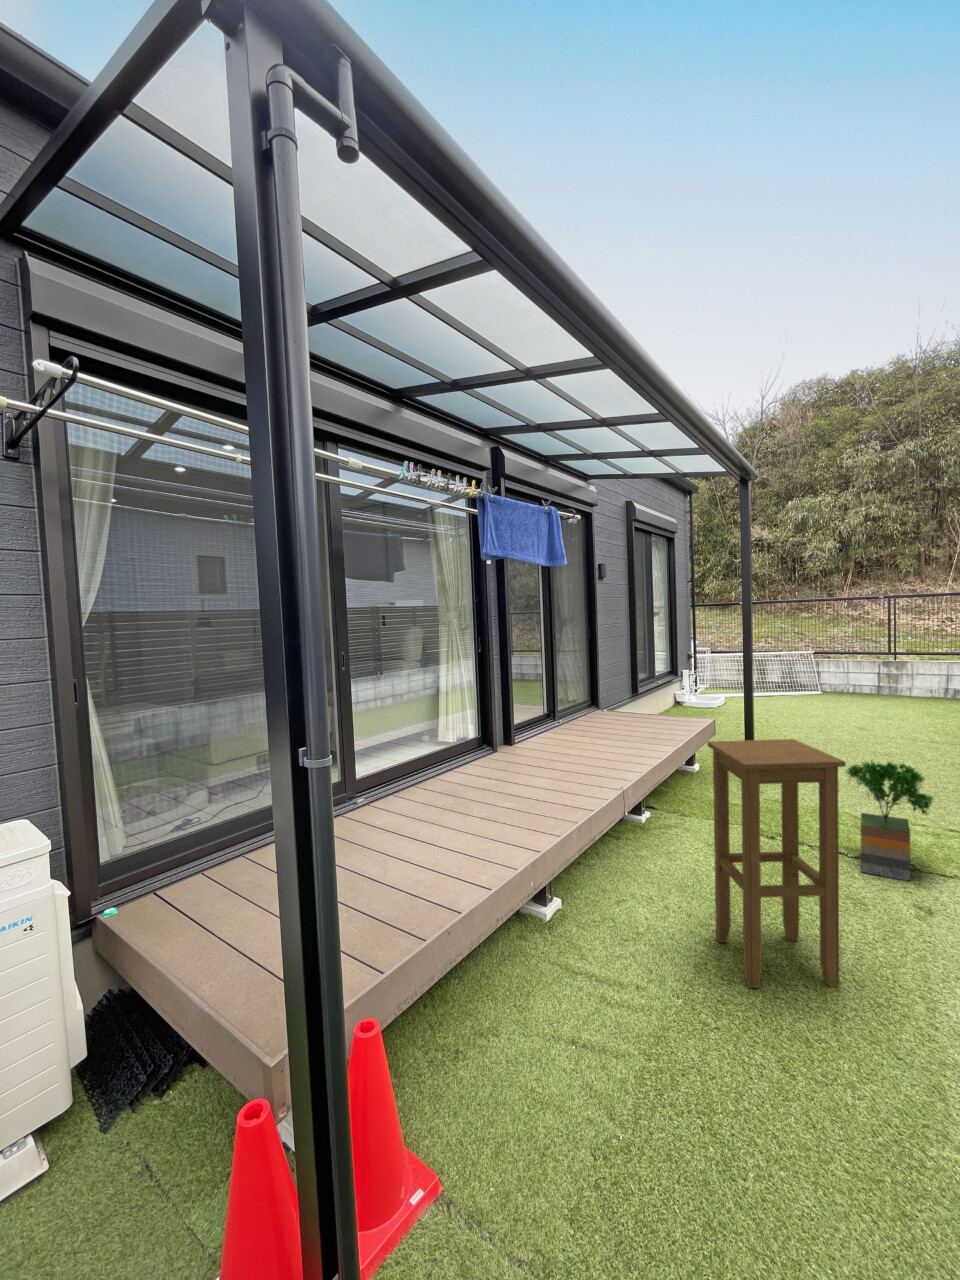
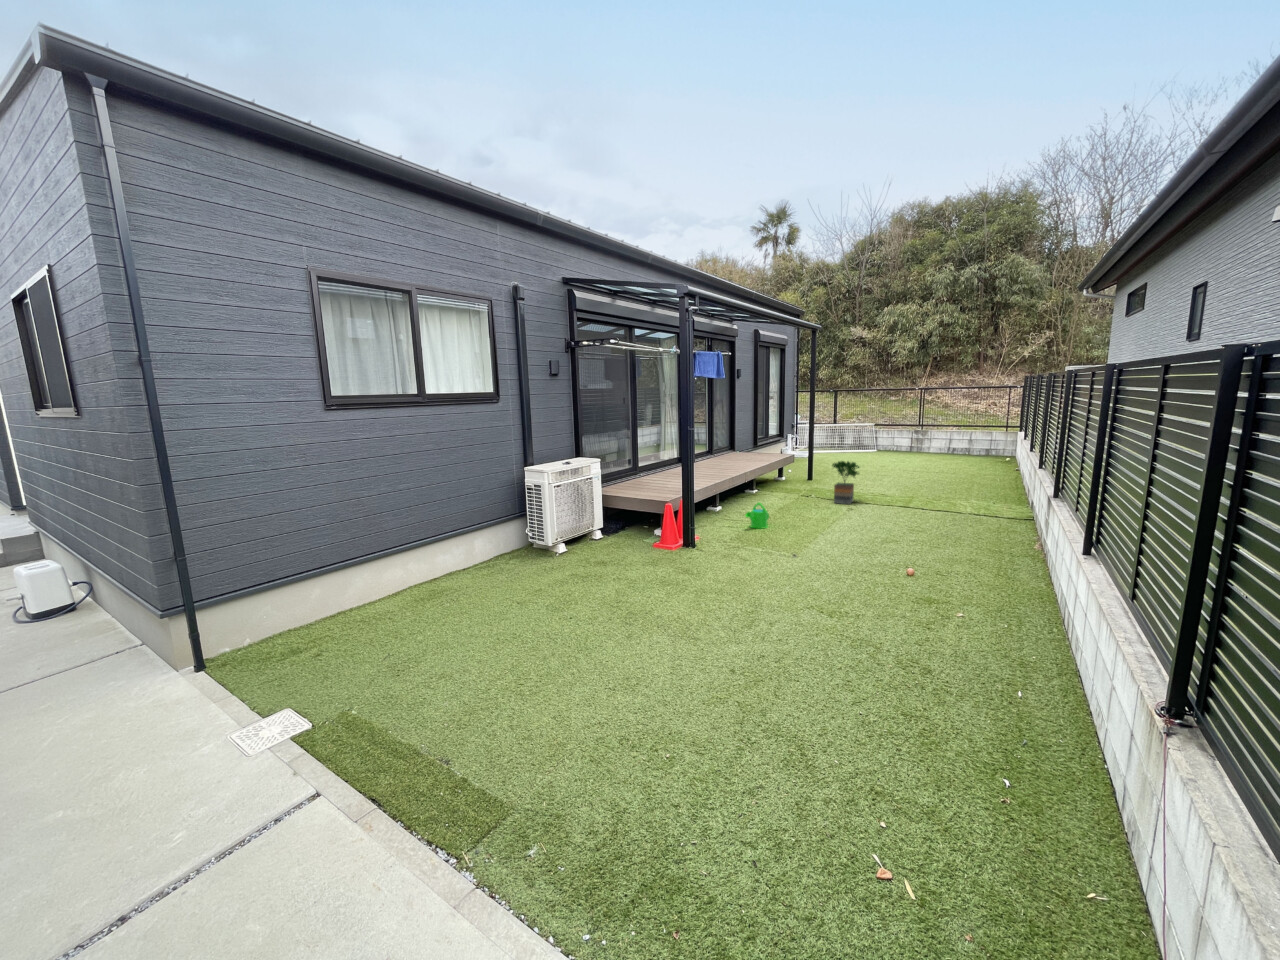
stool: present [707,739,846,988] -> none [772,446,810,521]
watering can: none [644,950,725,1058] -> present [746,503,769,529]

